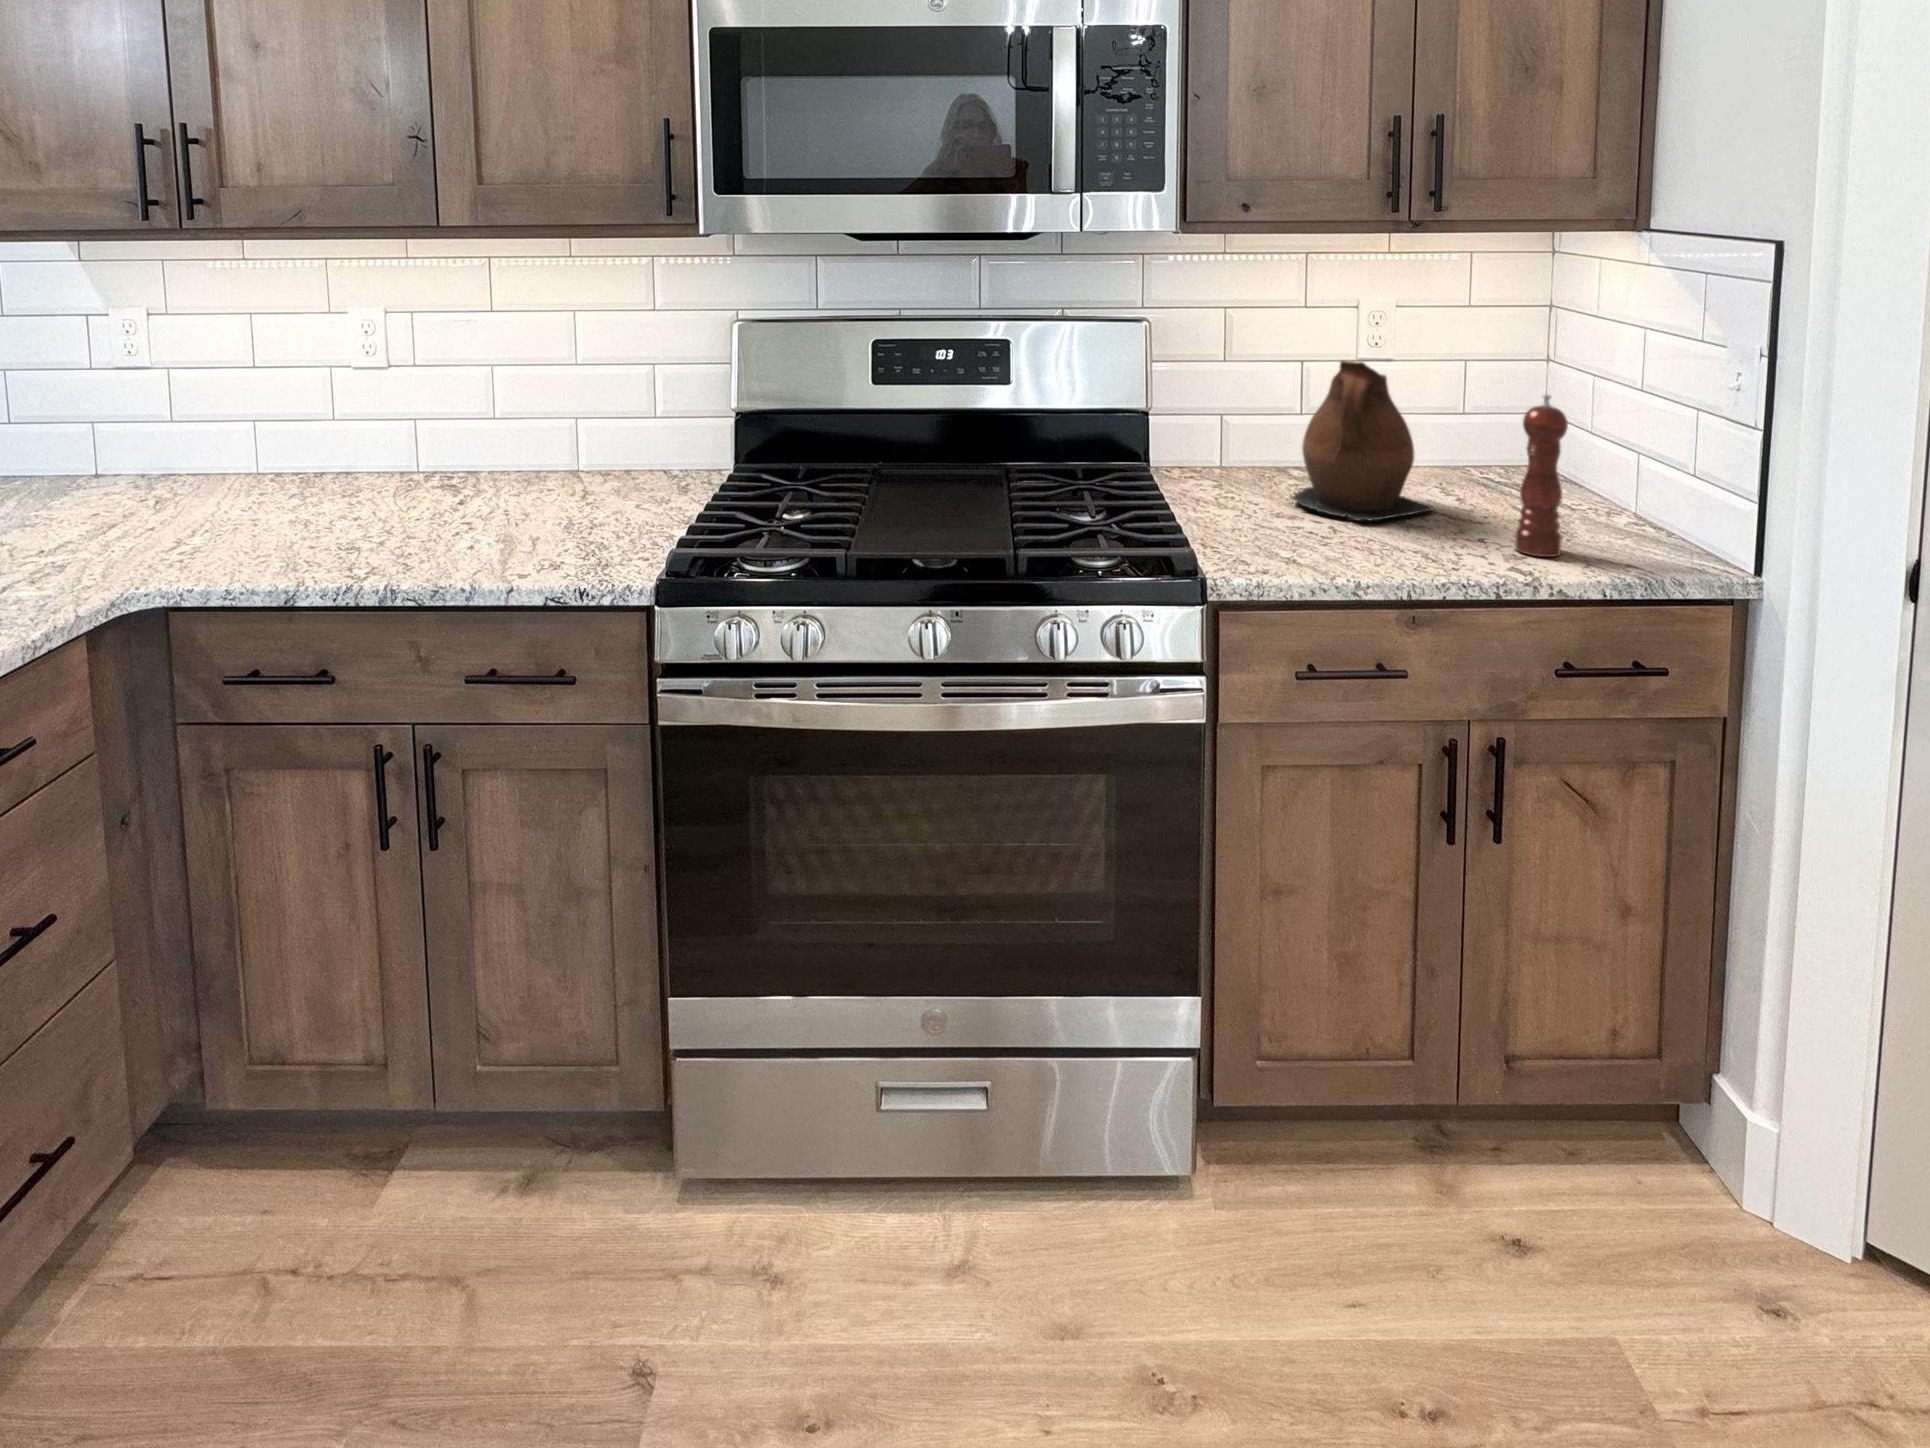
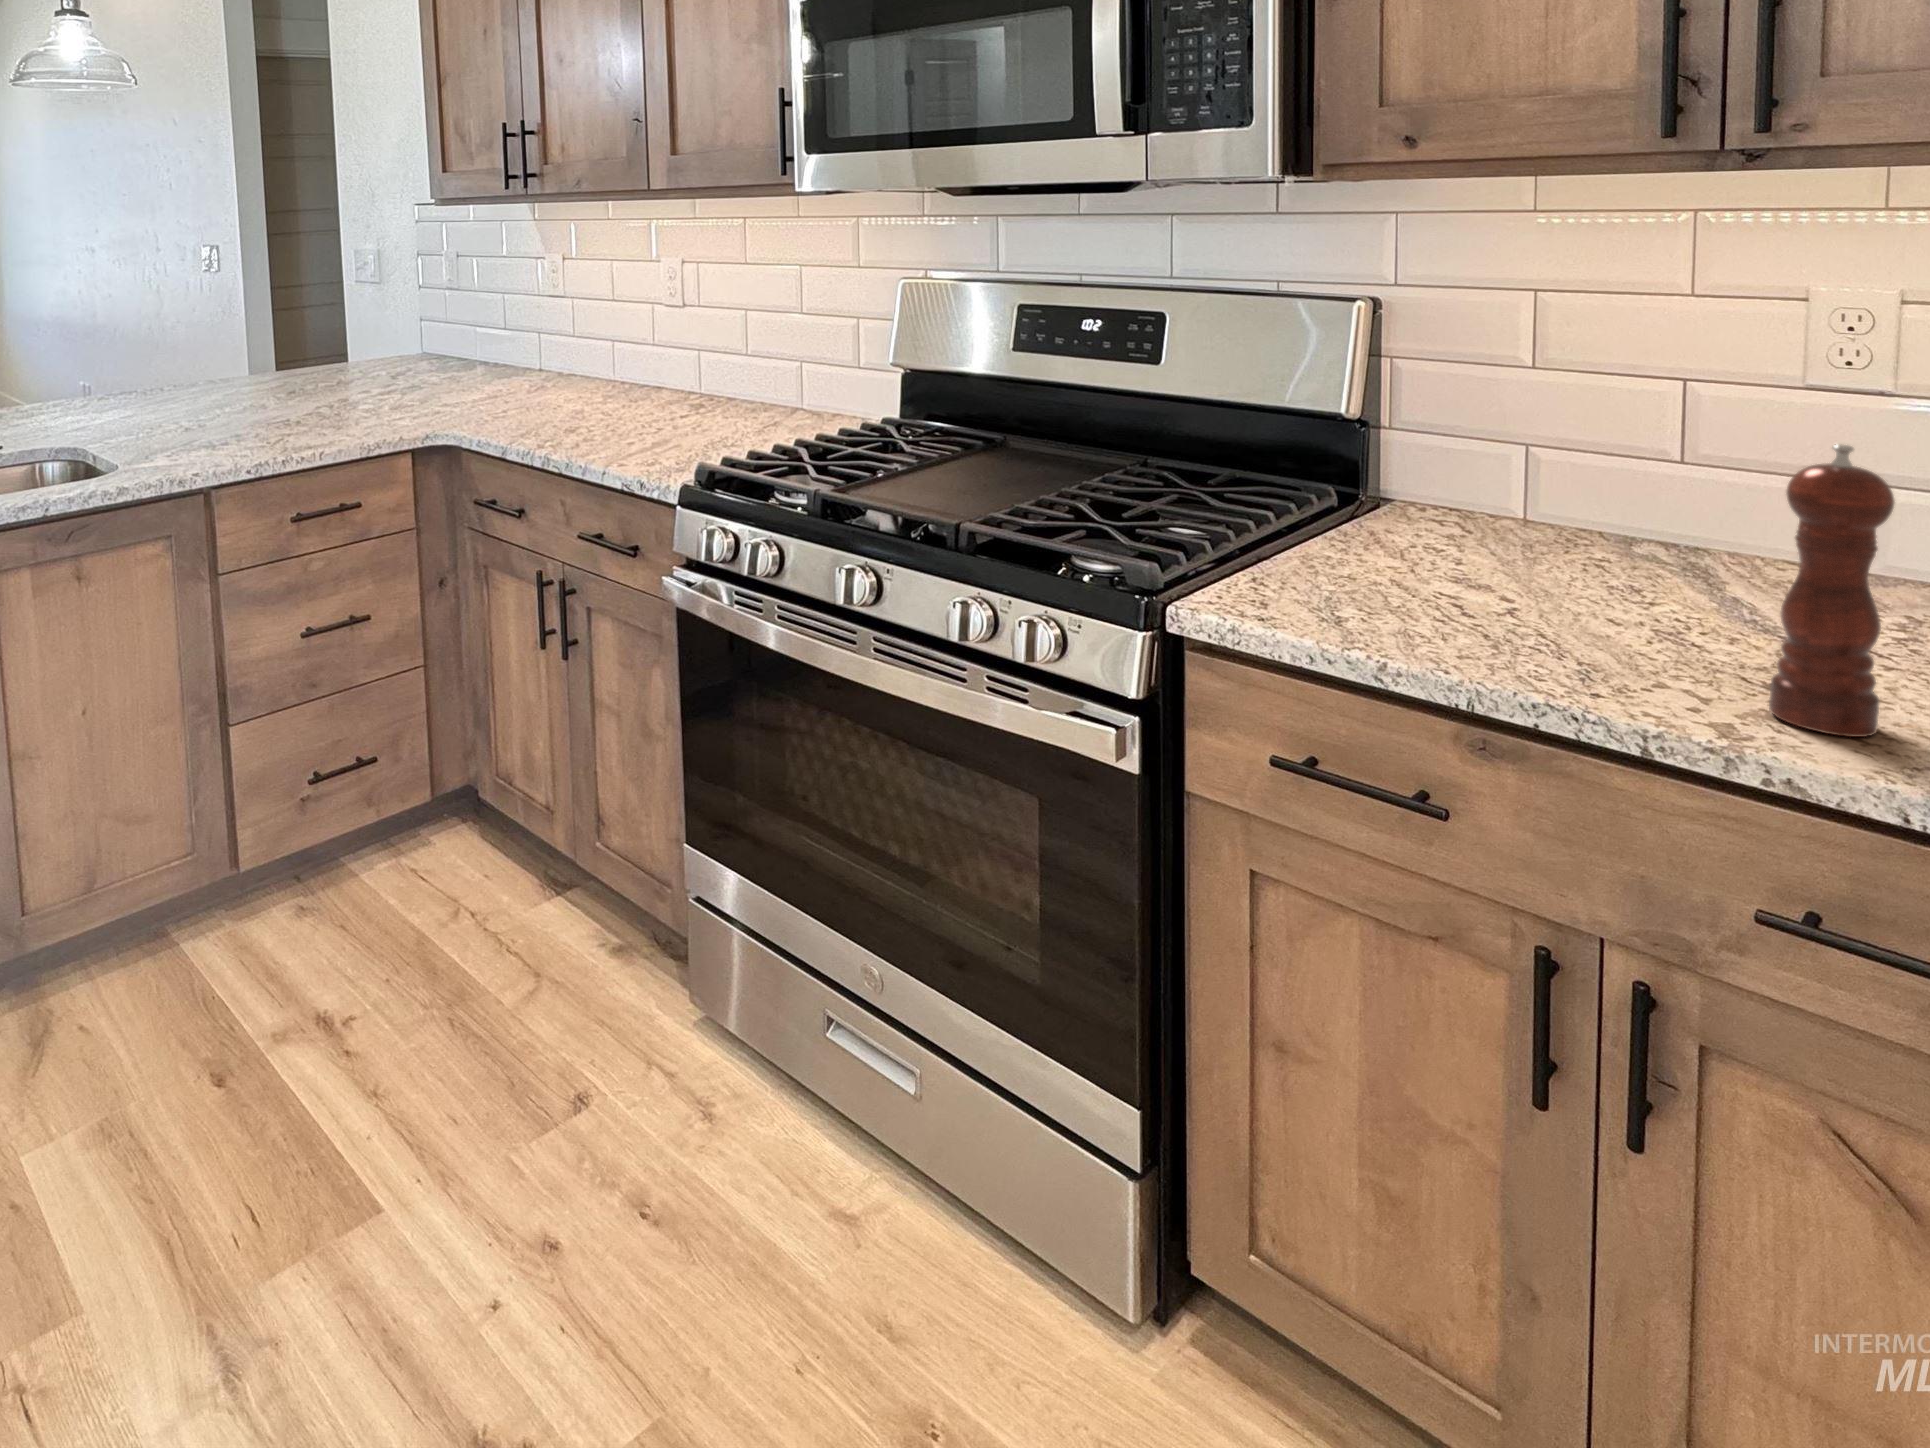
ceramic pitcher: present [1287,360,1432,521] -> none [1476,362,1762,634]

